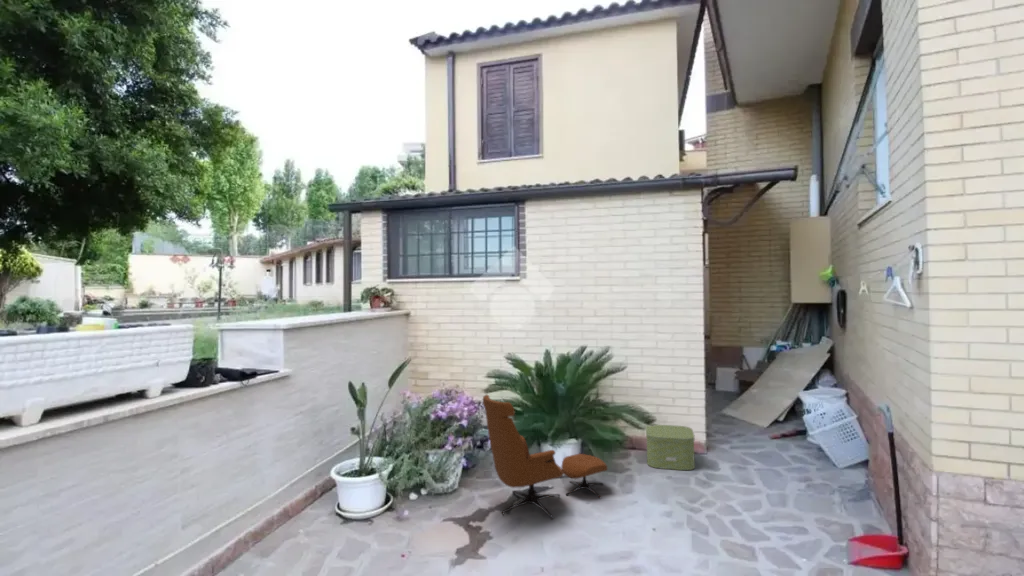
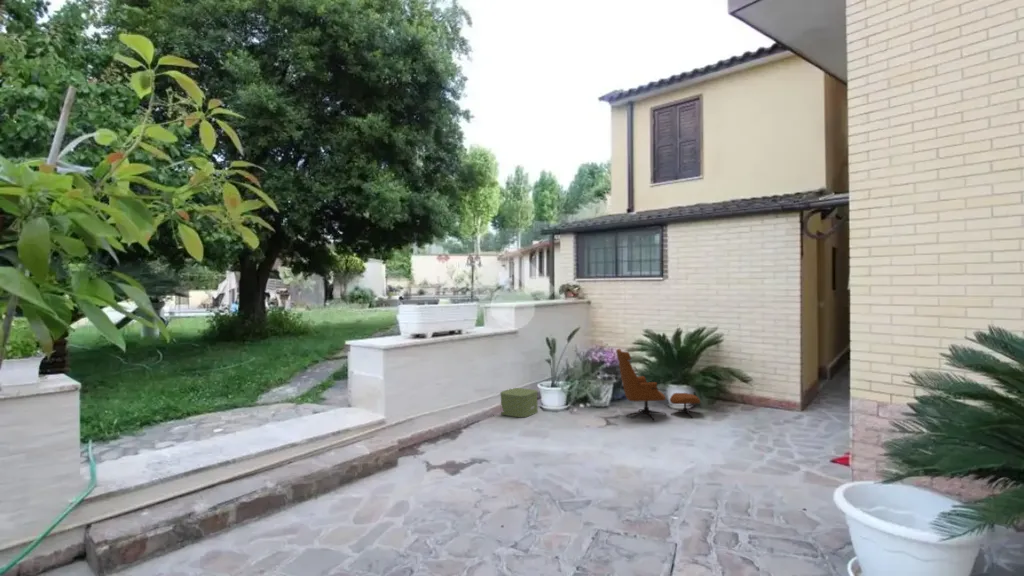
storage box: present [646,424,695,470] -> present [500,388,538,417]

